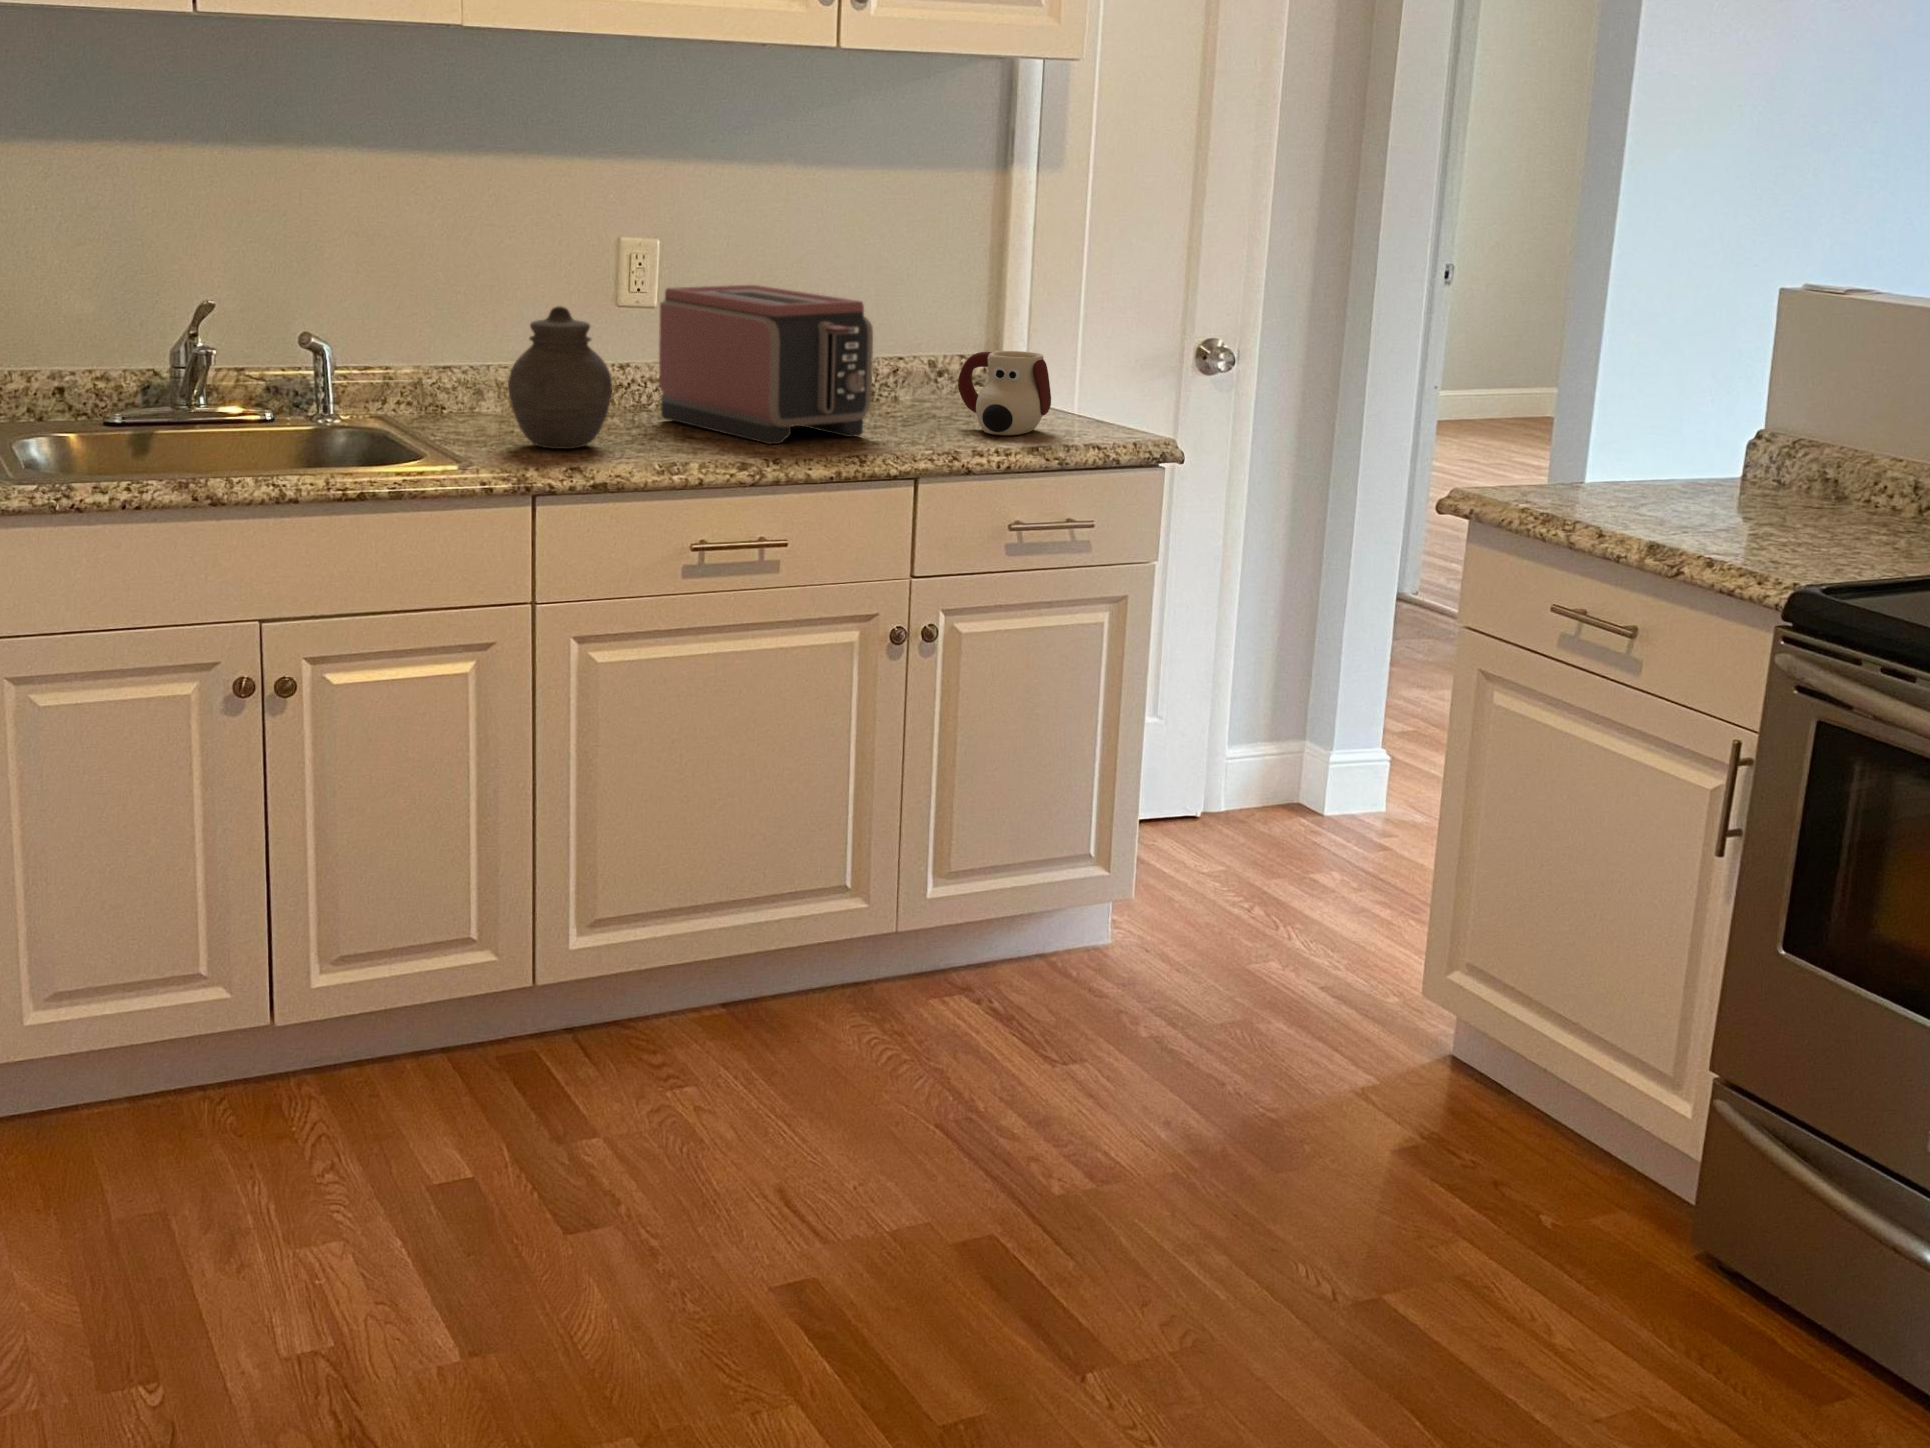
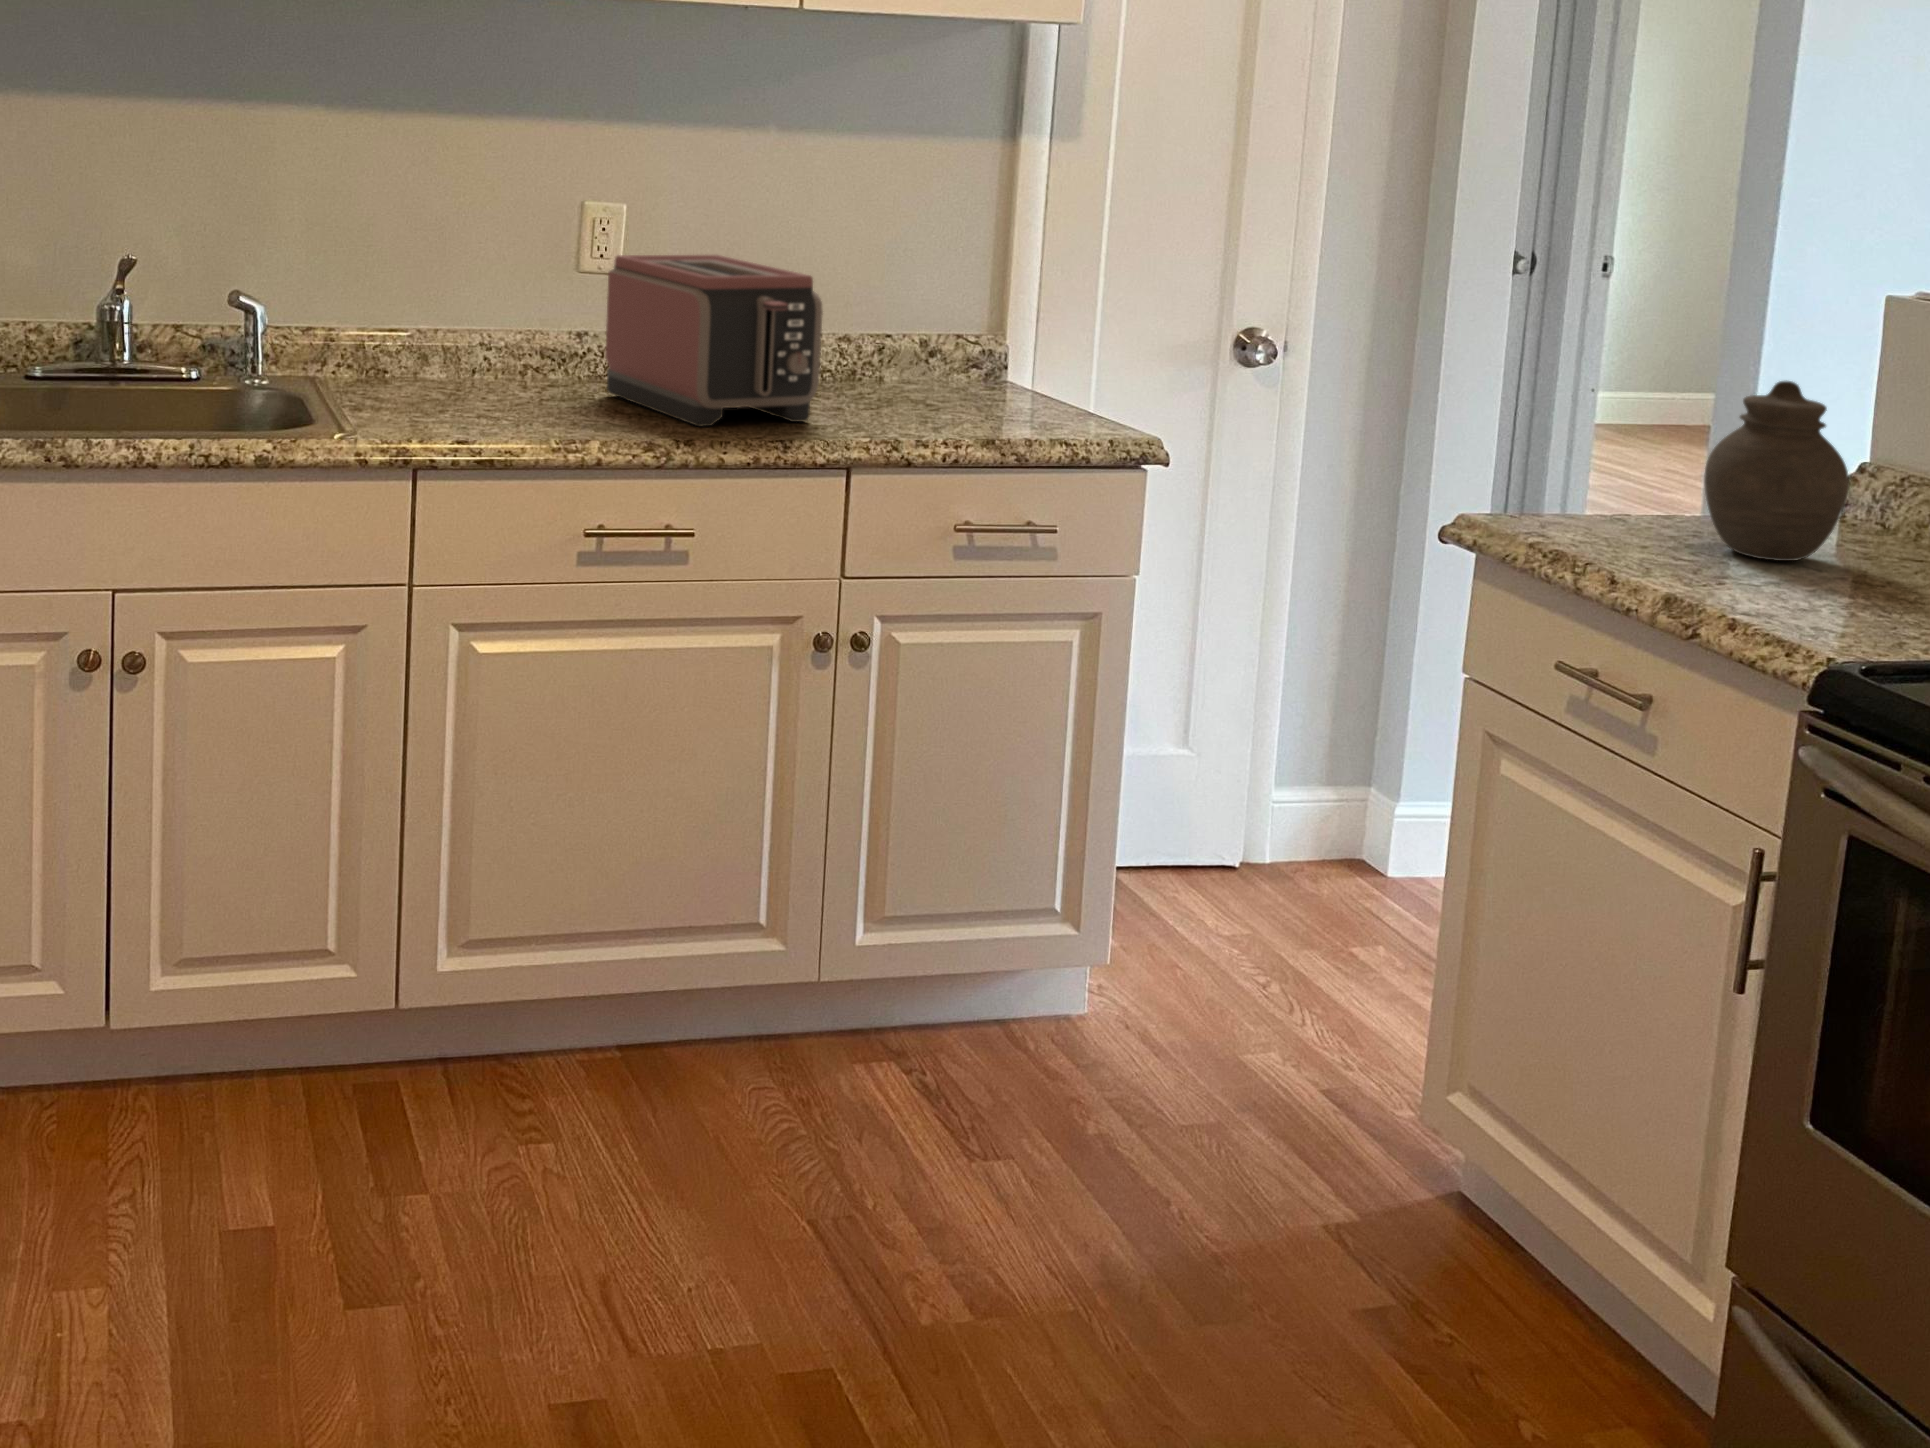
jar: present [508,306,612,449] -> present [1704,381,1849,561]
mug: present [958,351,1051,435] -> none [928,335,1028,427]

